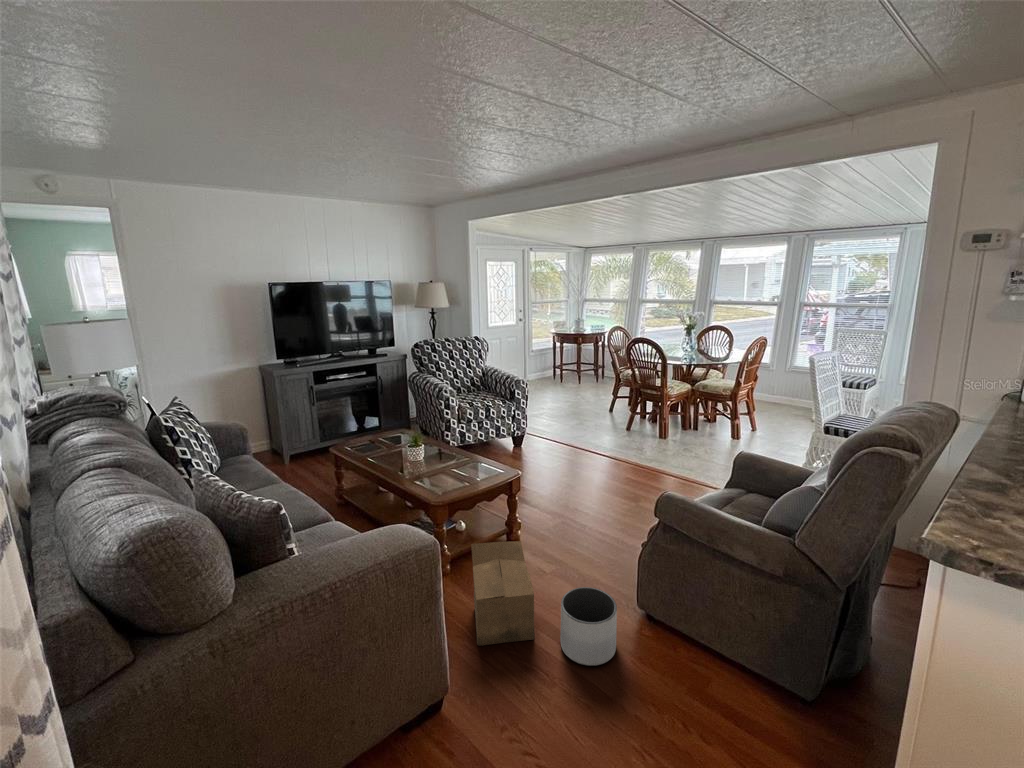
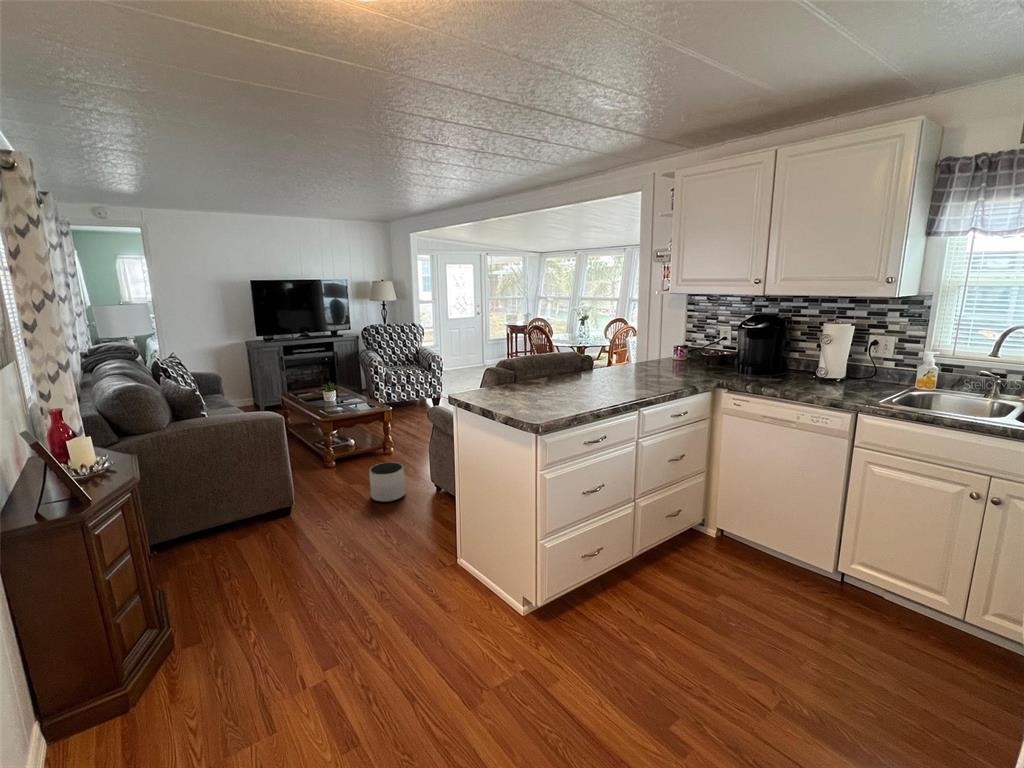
cardboard box: present [471,541,534,646] -> none [322,440,369,493]

